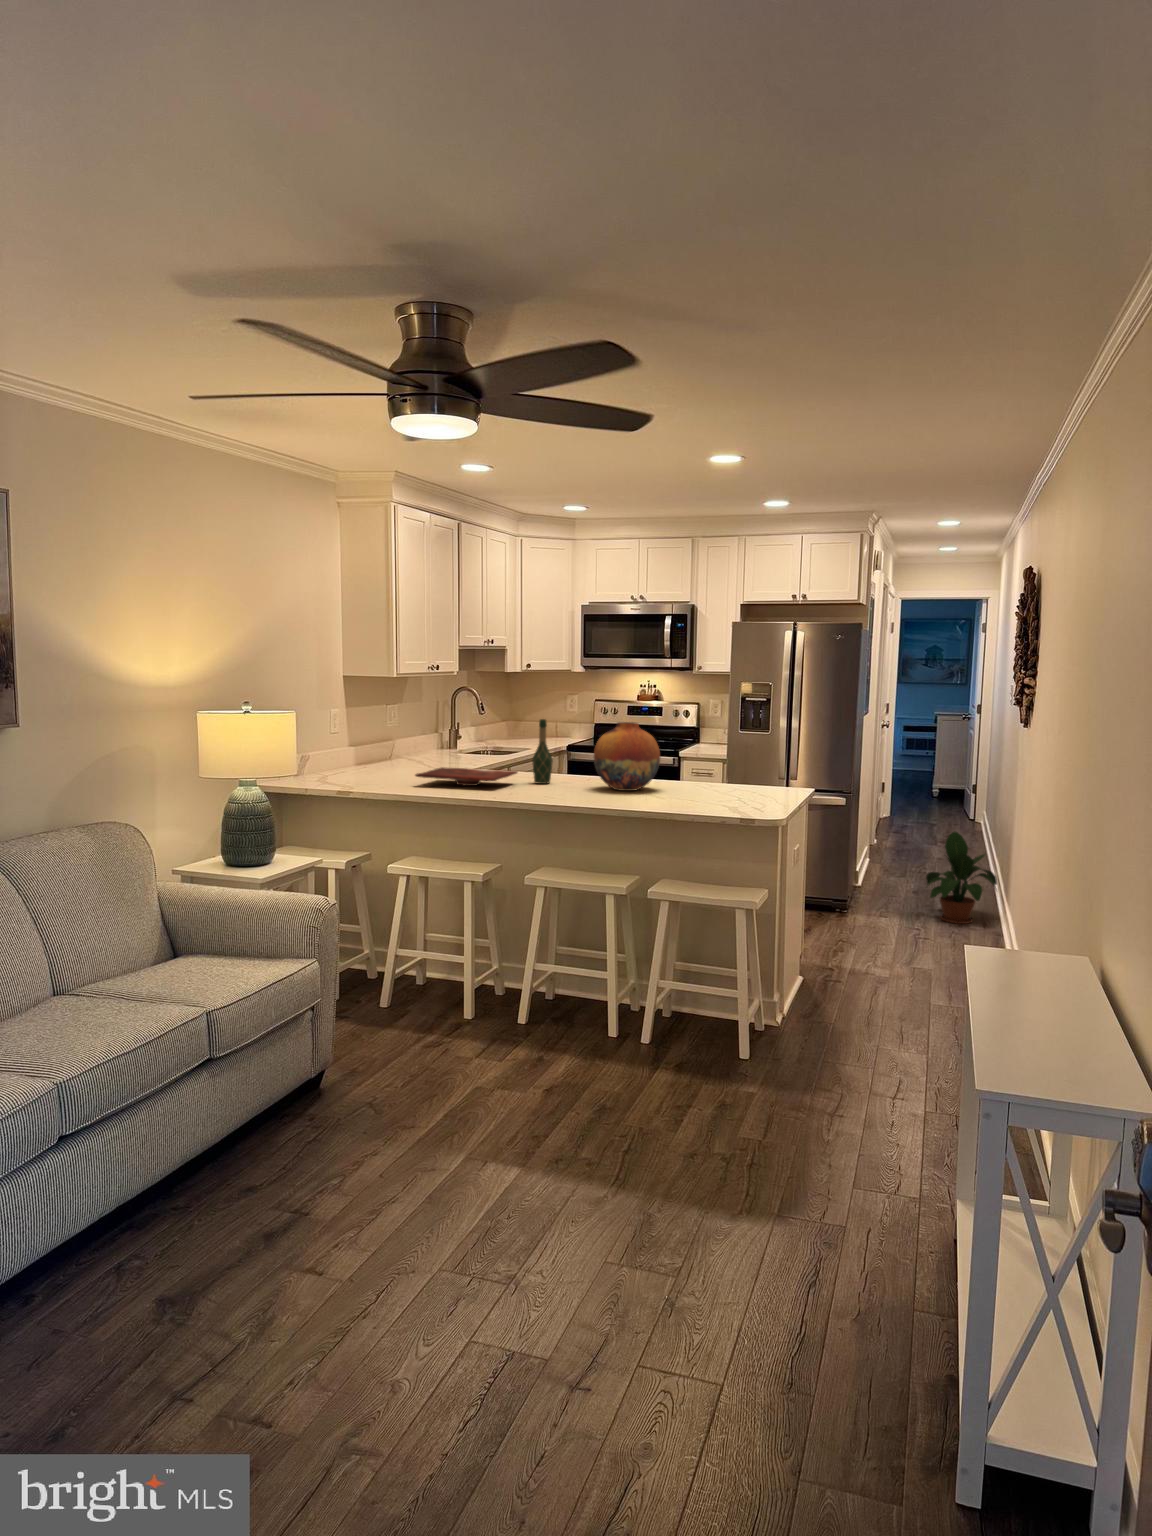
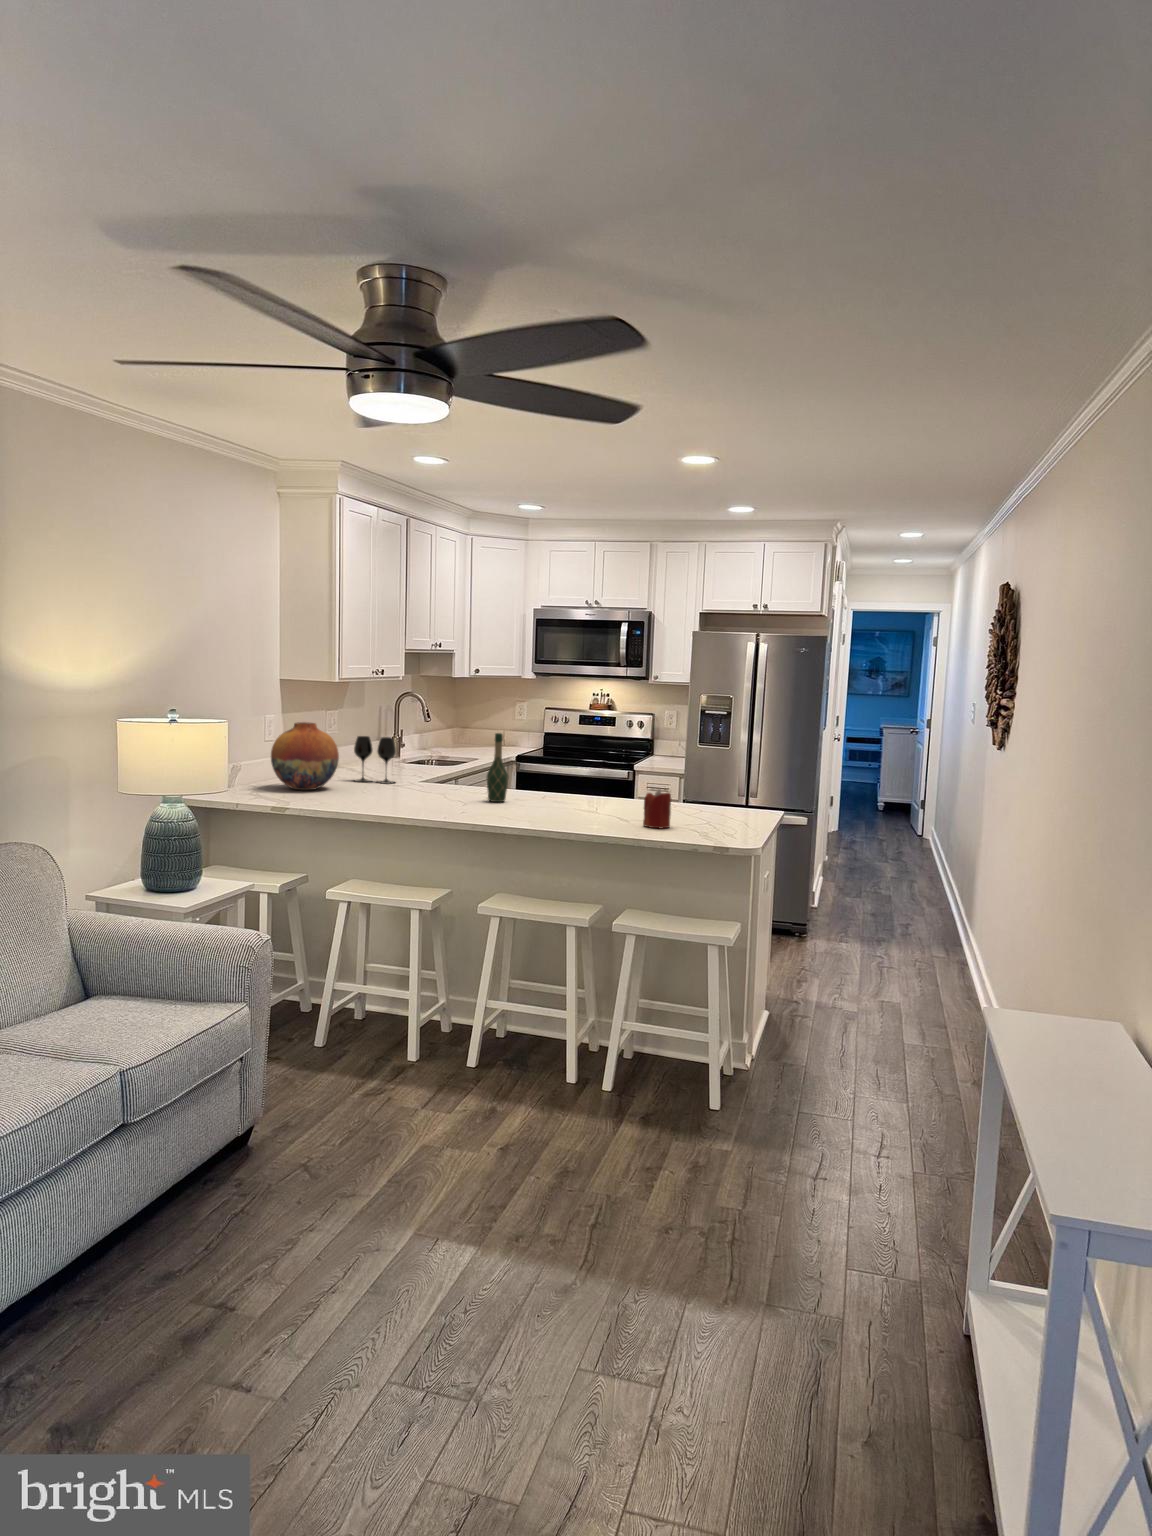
vase: present [594,722,660,791] -> present [271,722,339,790]
wine glass: none [410,726,450,770] -> present [354,736,396,784]
candle: none [676,766,703,803] -> present [643,789,671,828]
cutting board: present [415,767,517,786] -> none [360,782,471,803]
potted plant: present [926,832,997,924] -> none [882,853,957,948]

